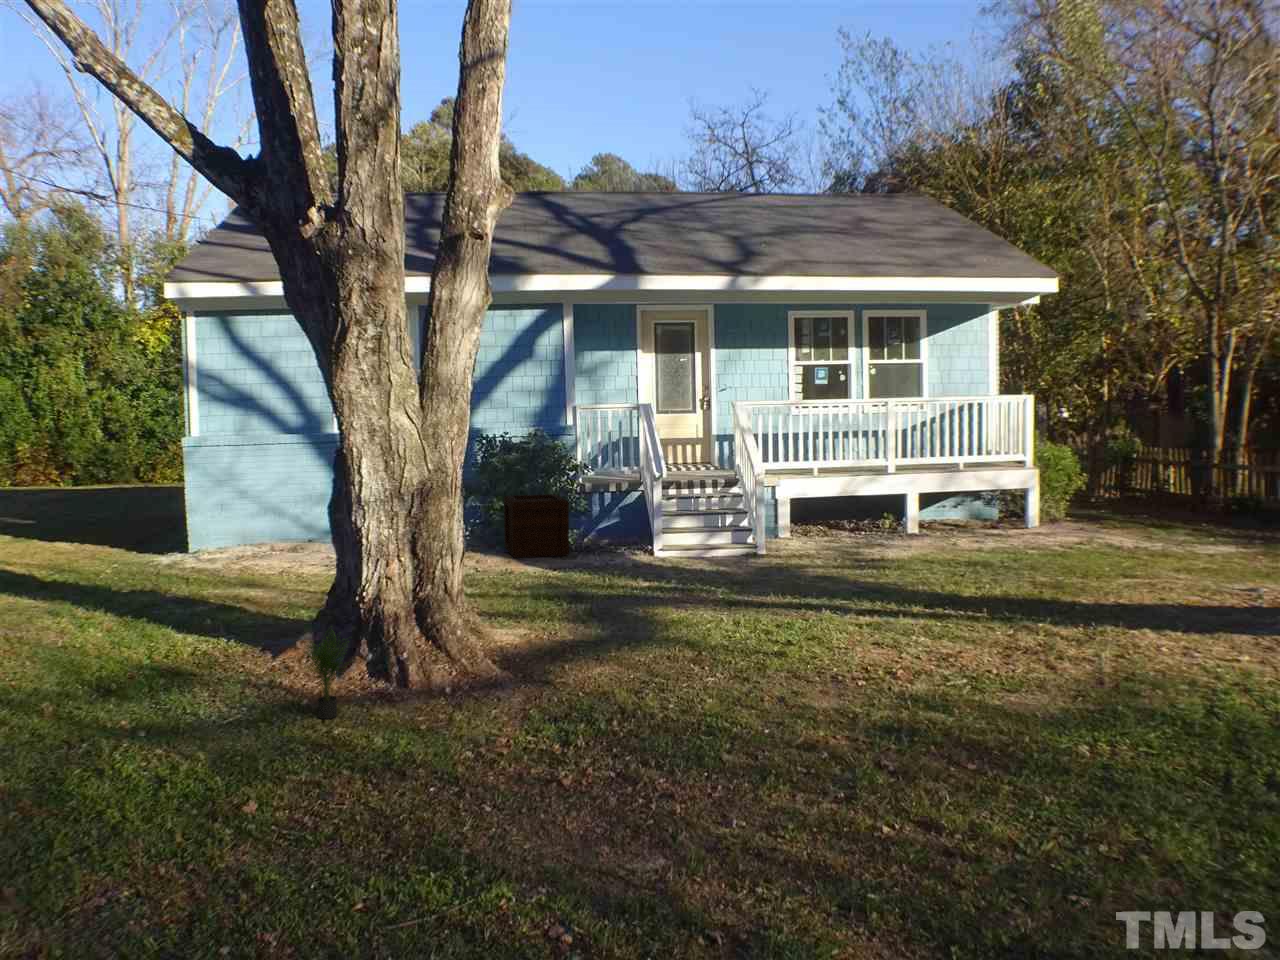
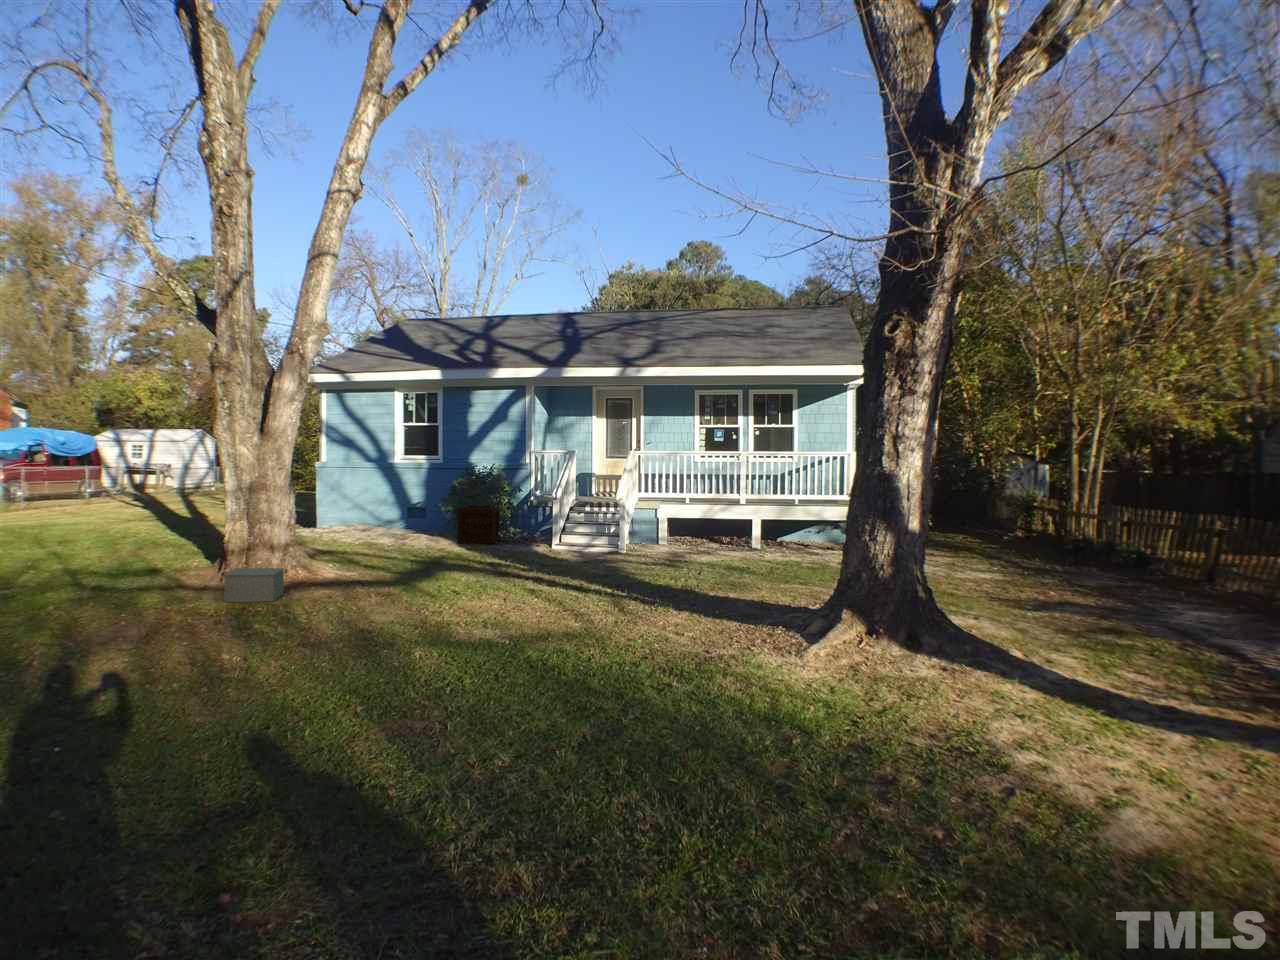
potted plant: present [307,633,346,719] -> none [192,548,222,594]
storage box: none [397,650,506,738] -> present [224,568,284,602]

